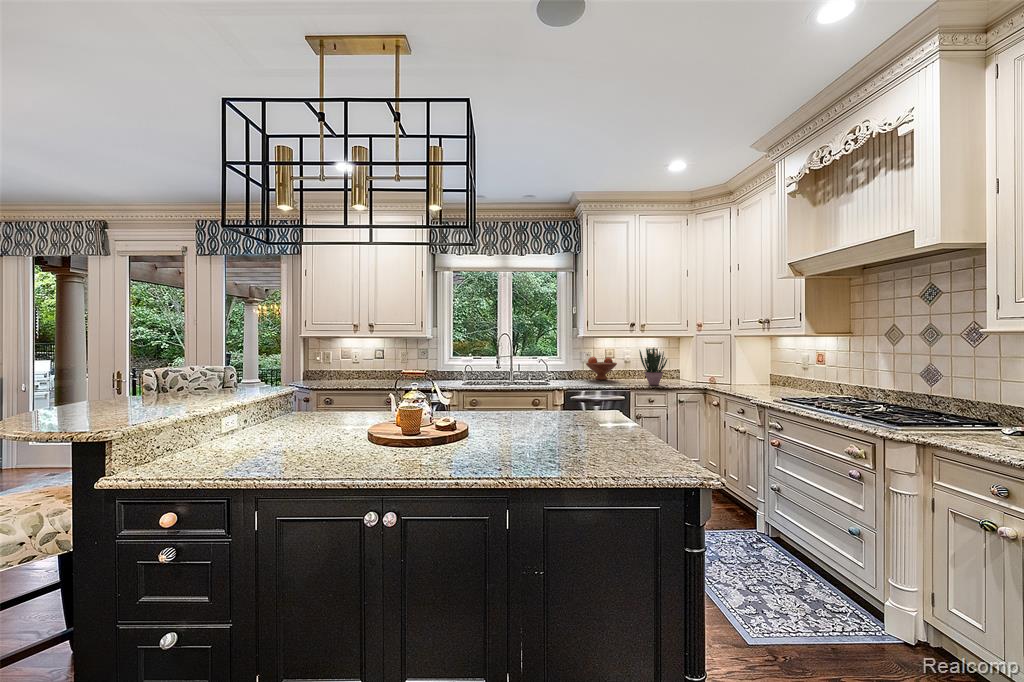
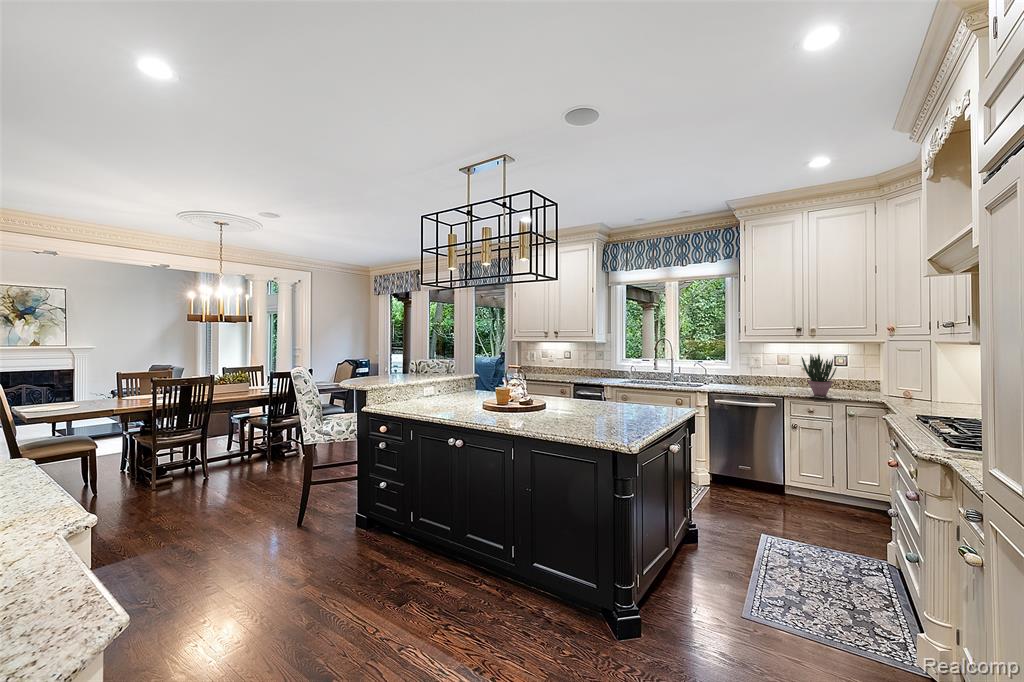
fruit bowl: present [586,357,617,380] -> none [749,362,786,386]

